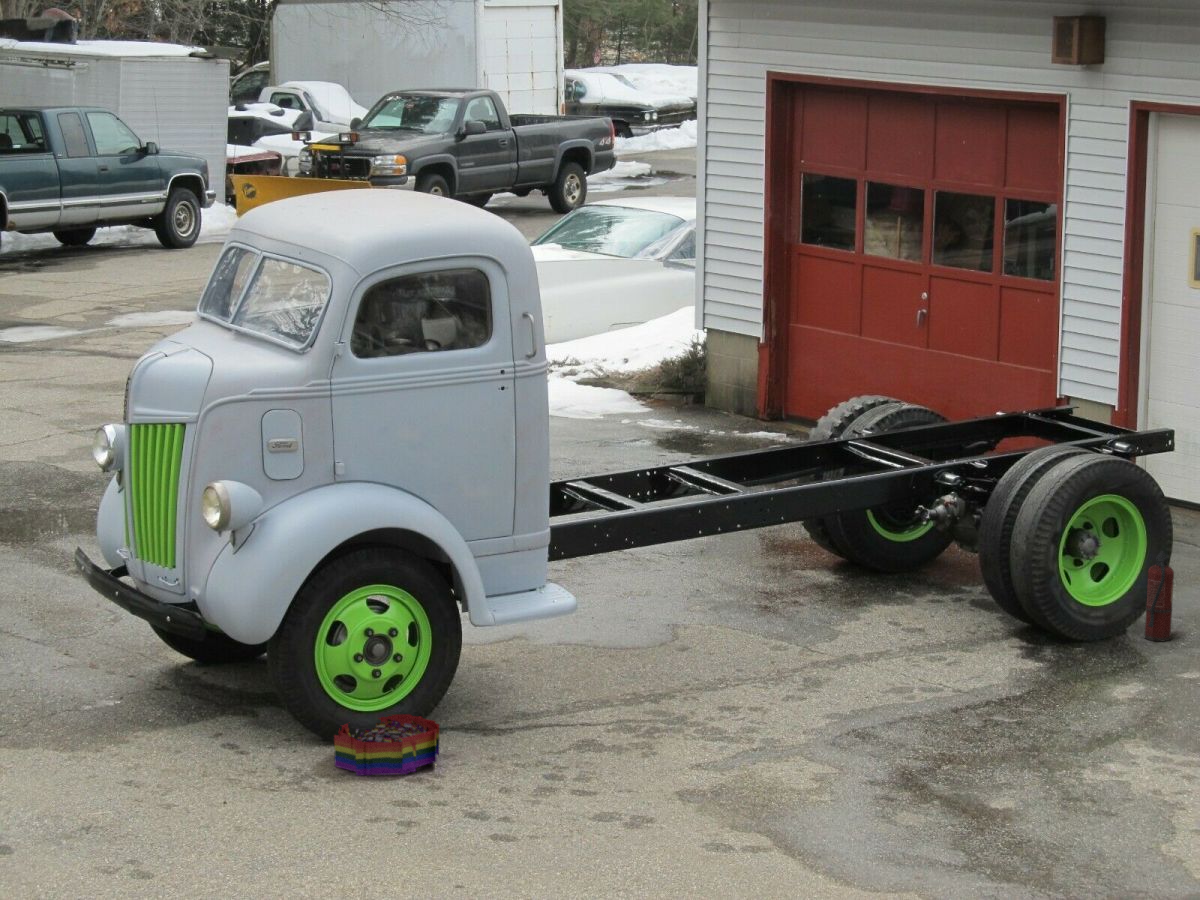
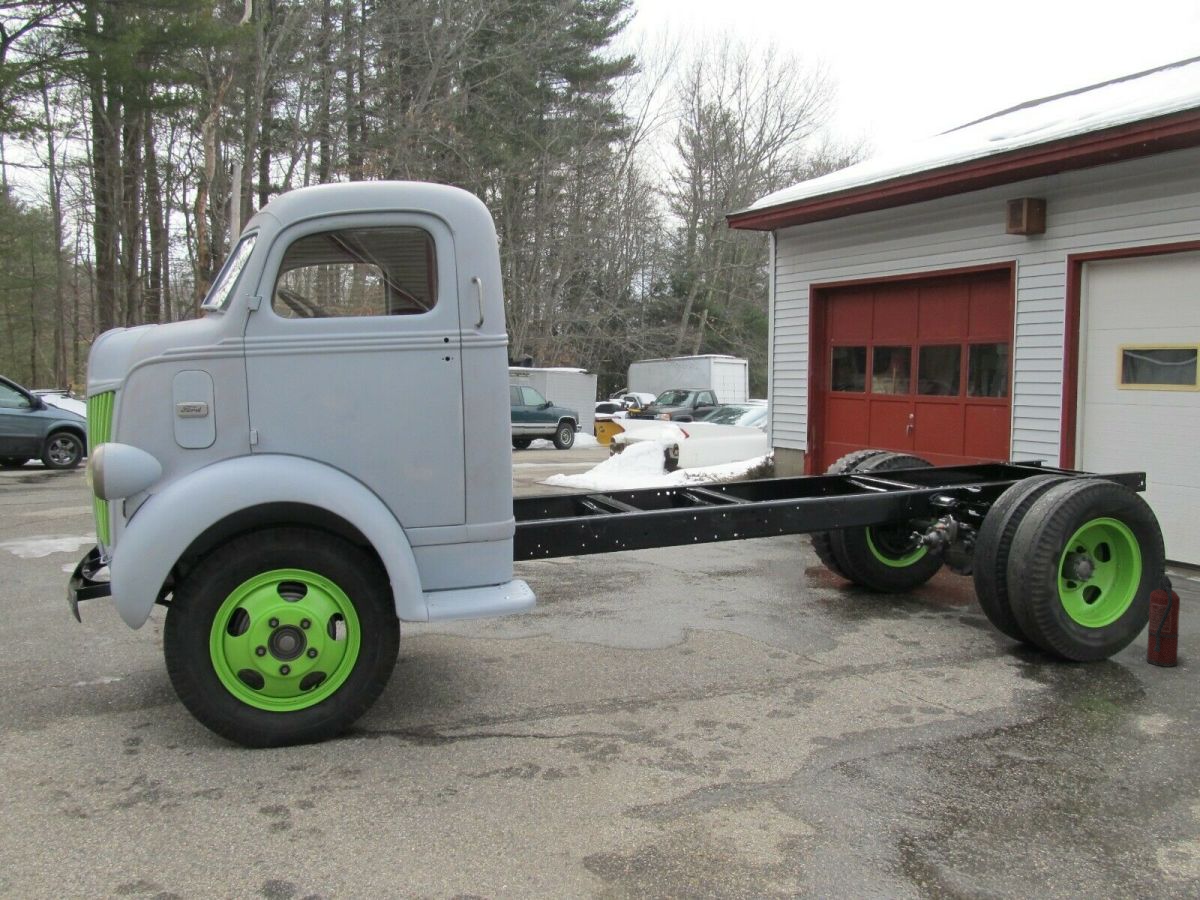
storage bin: present [334,714,439,775] -> none [209,716,338,796]

